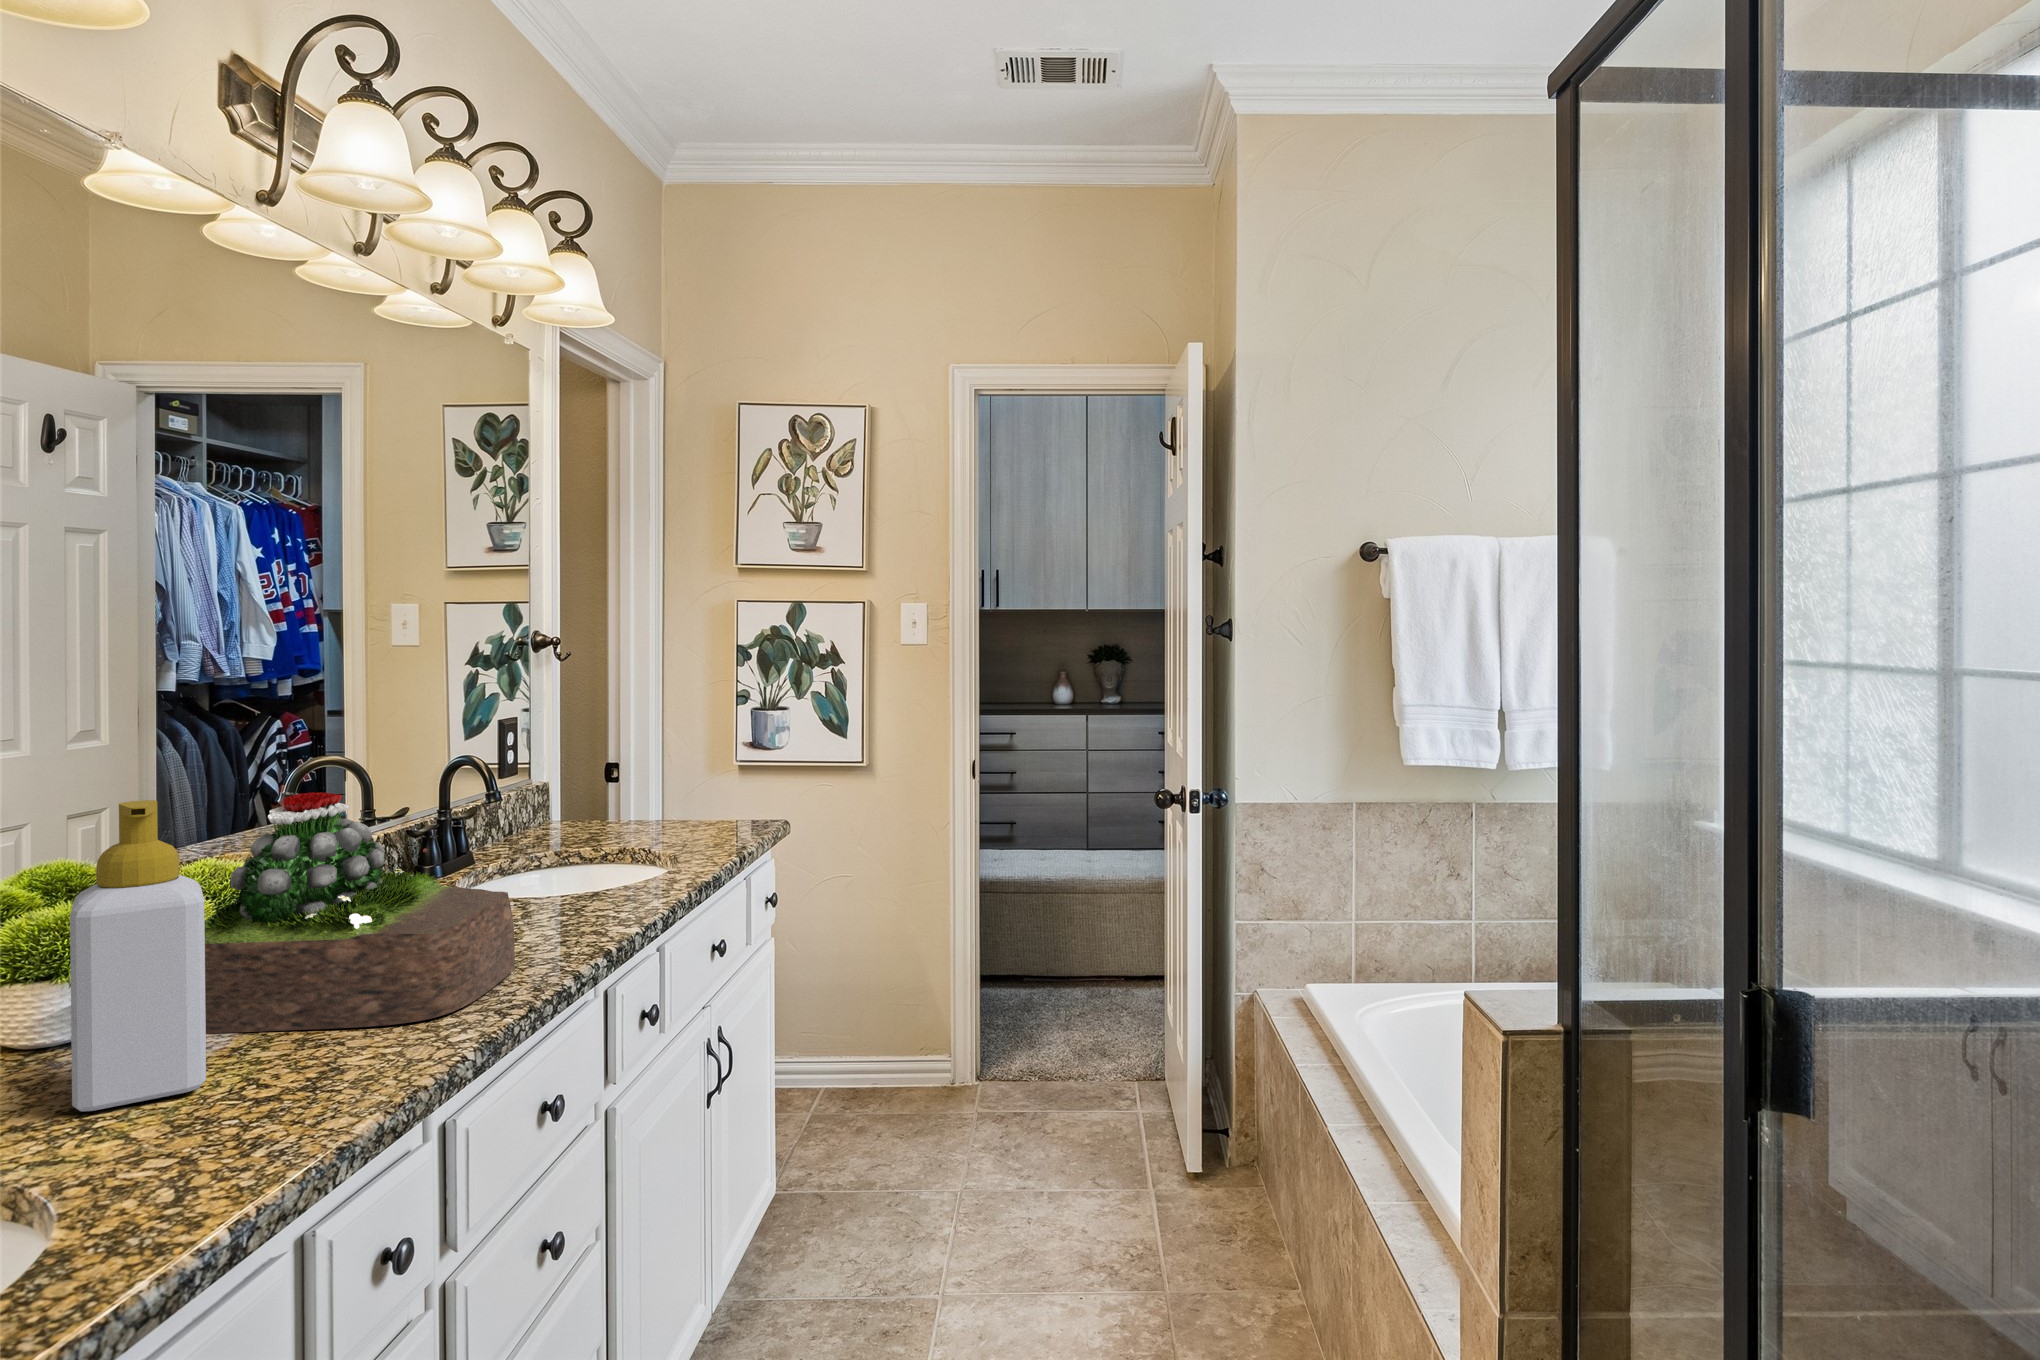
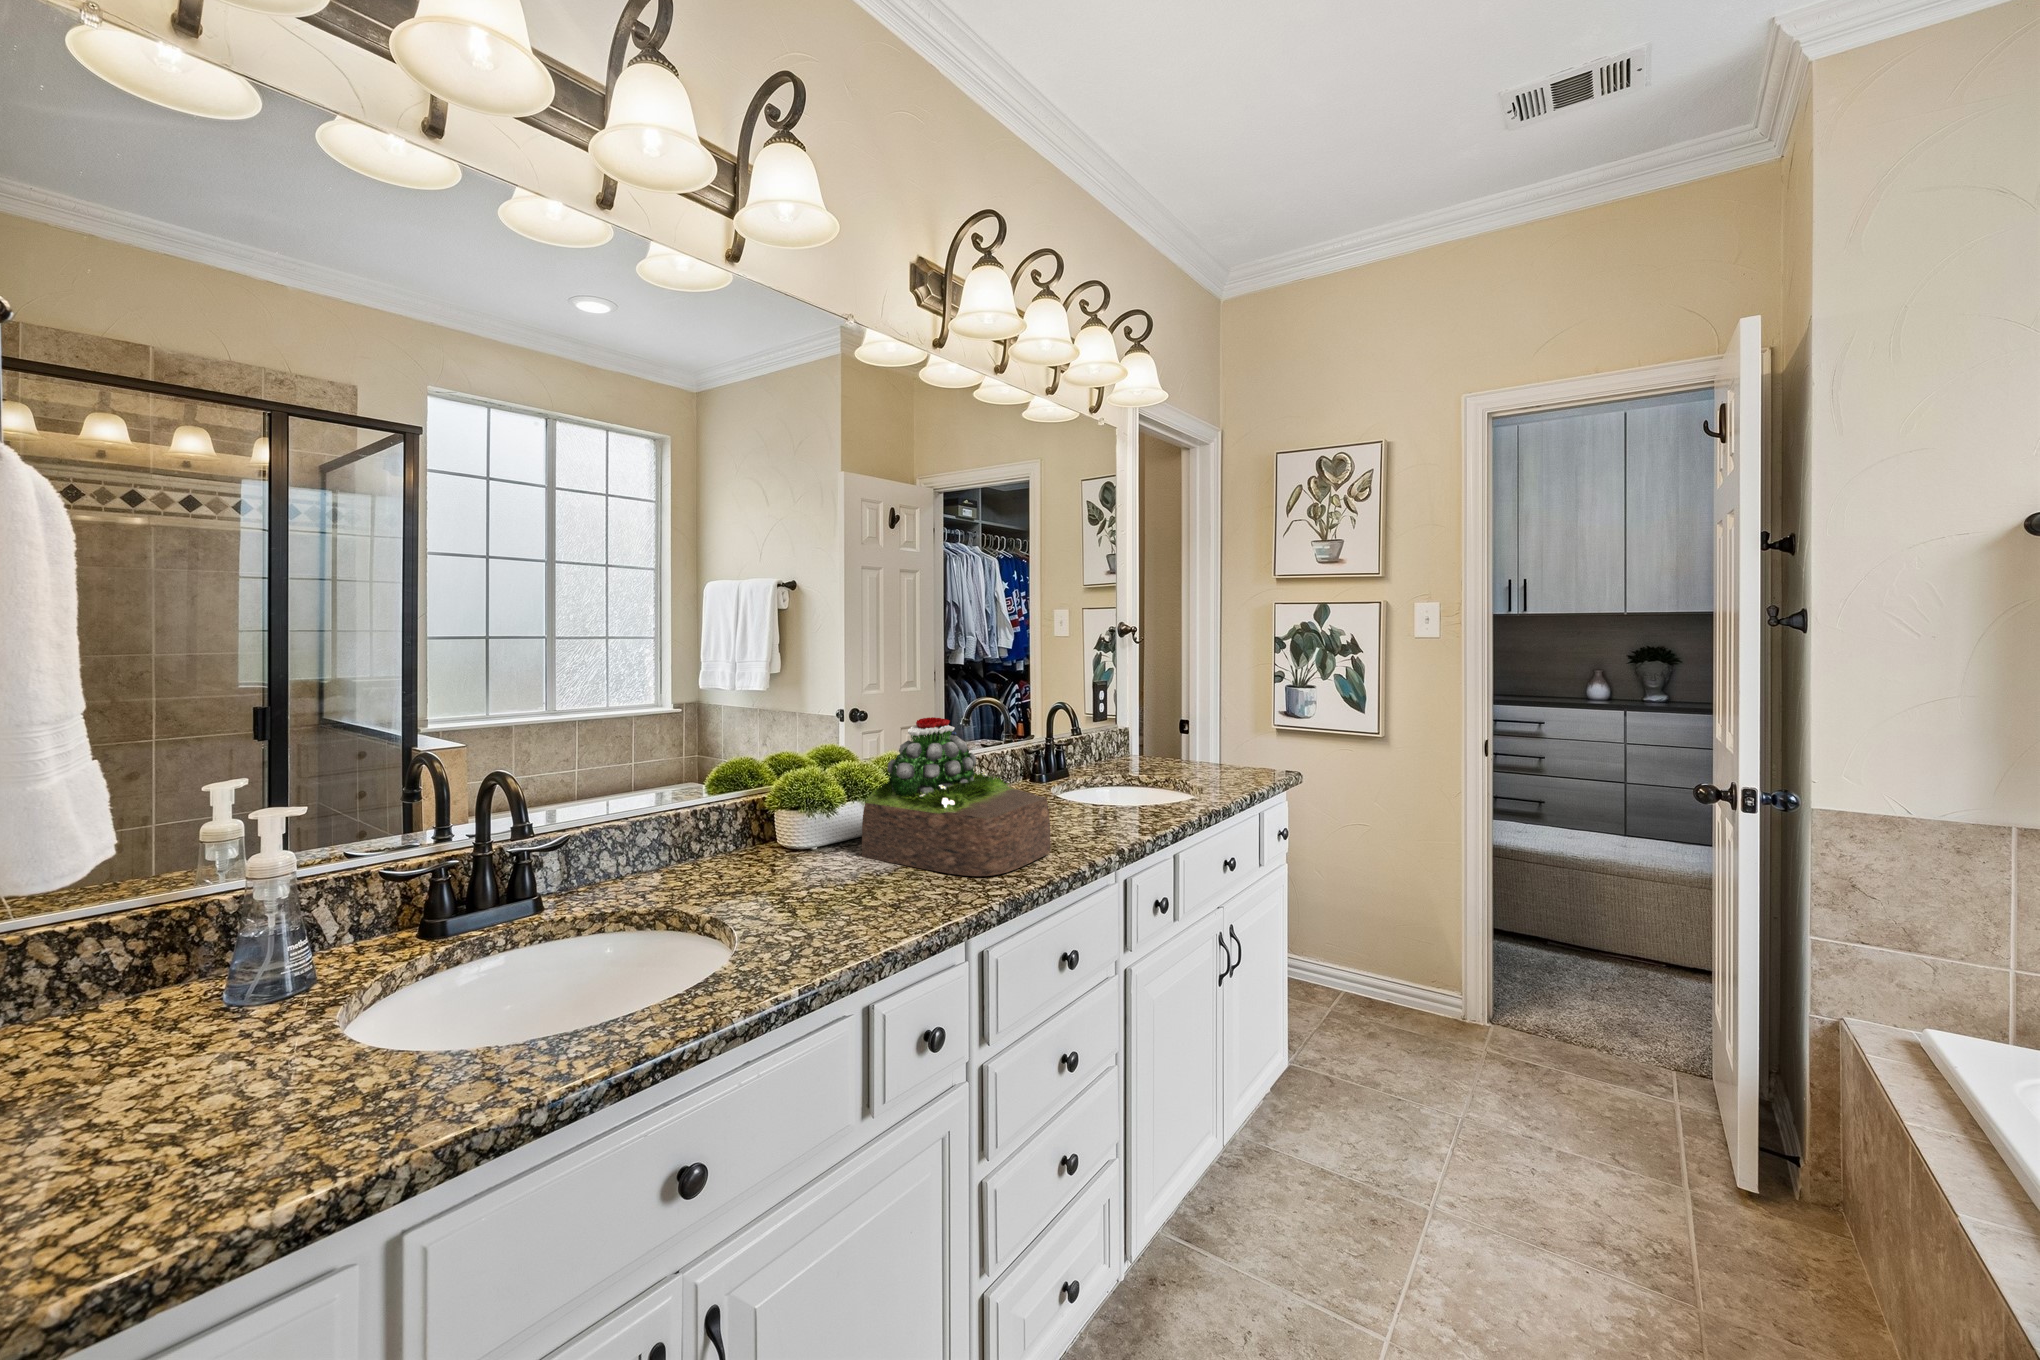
soap bottle: present [70,800,206,1111] -> none [787,712,857,893]

